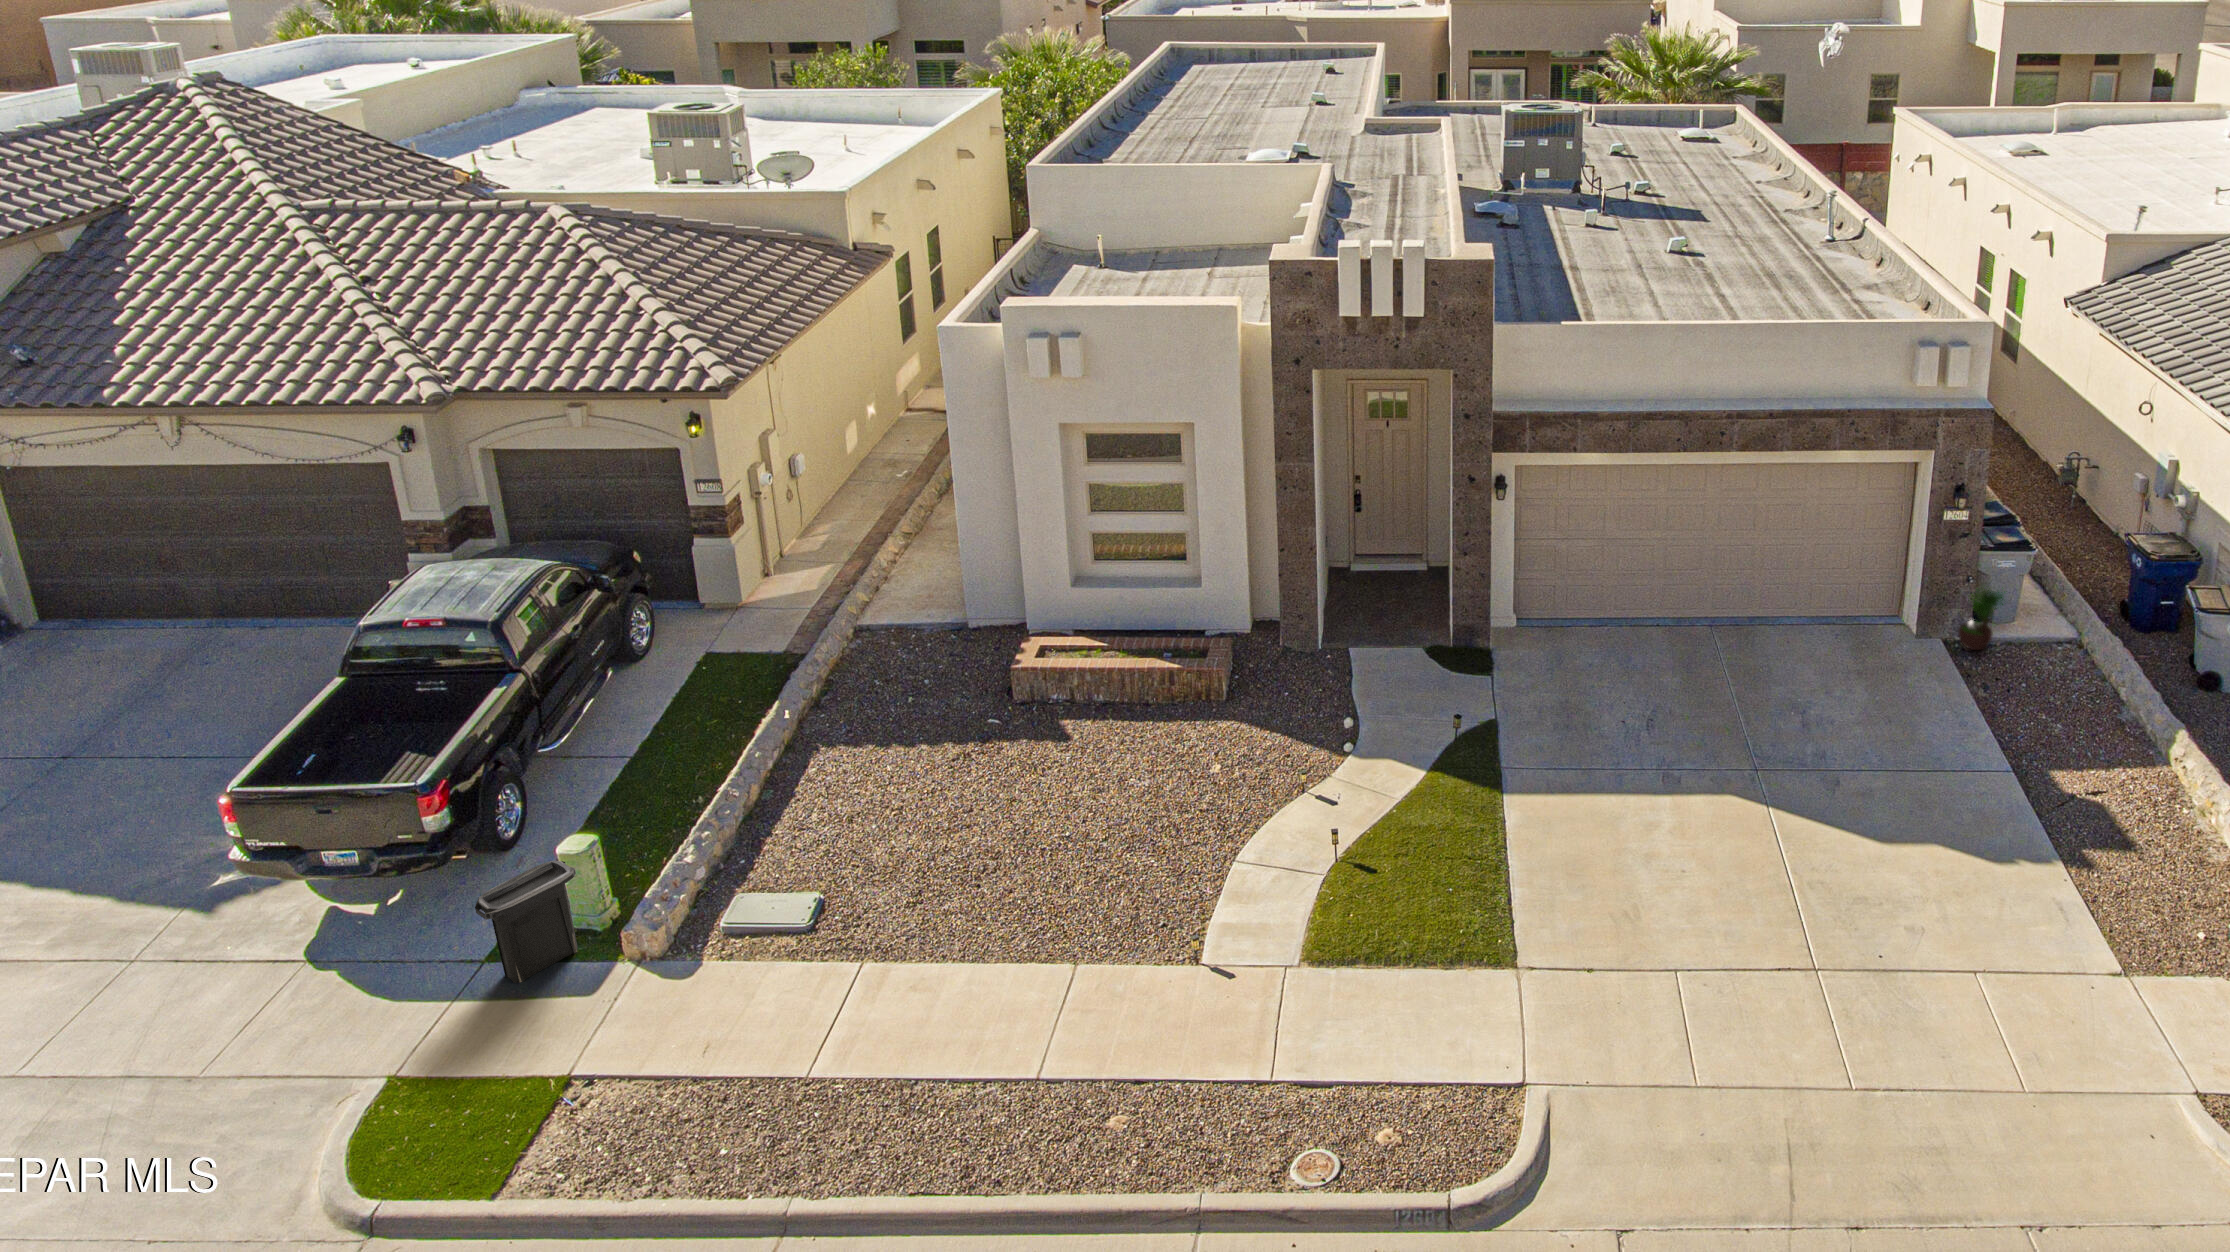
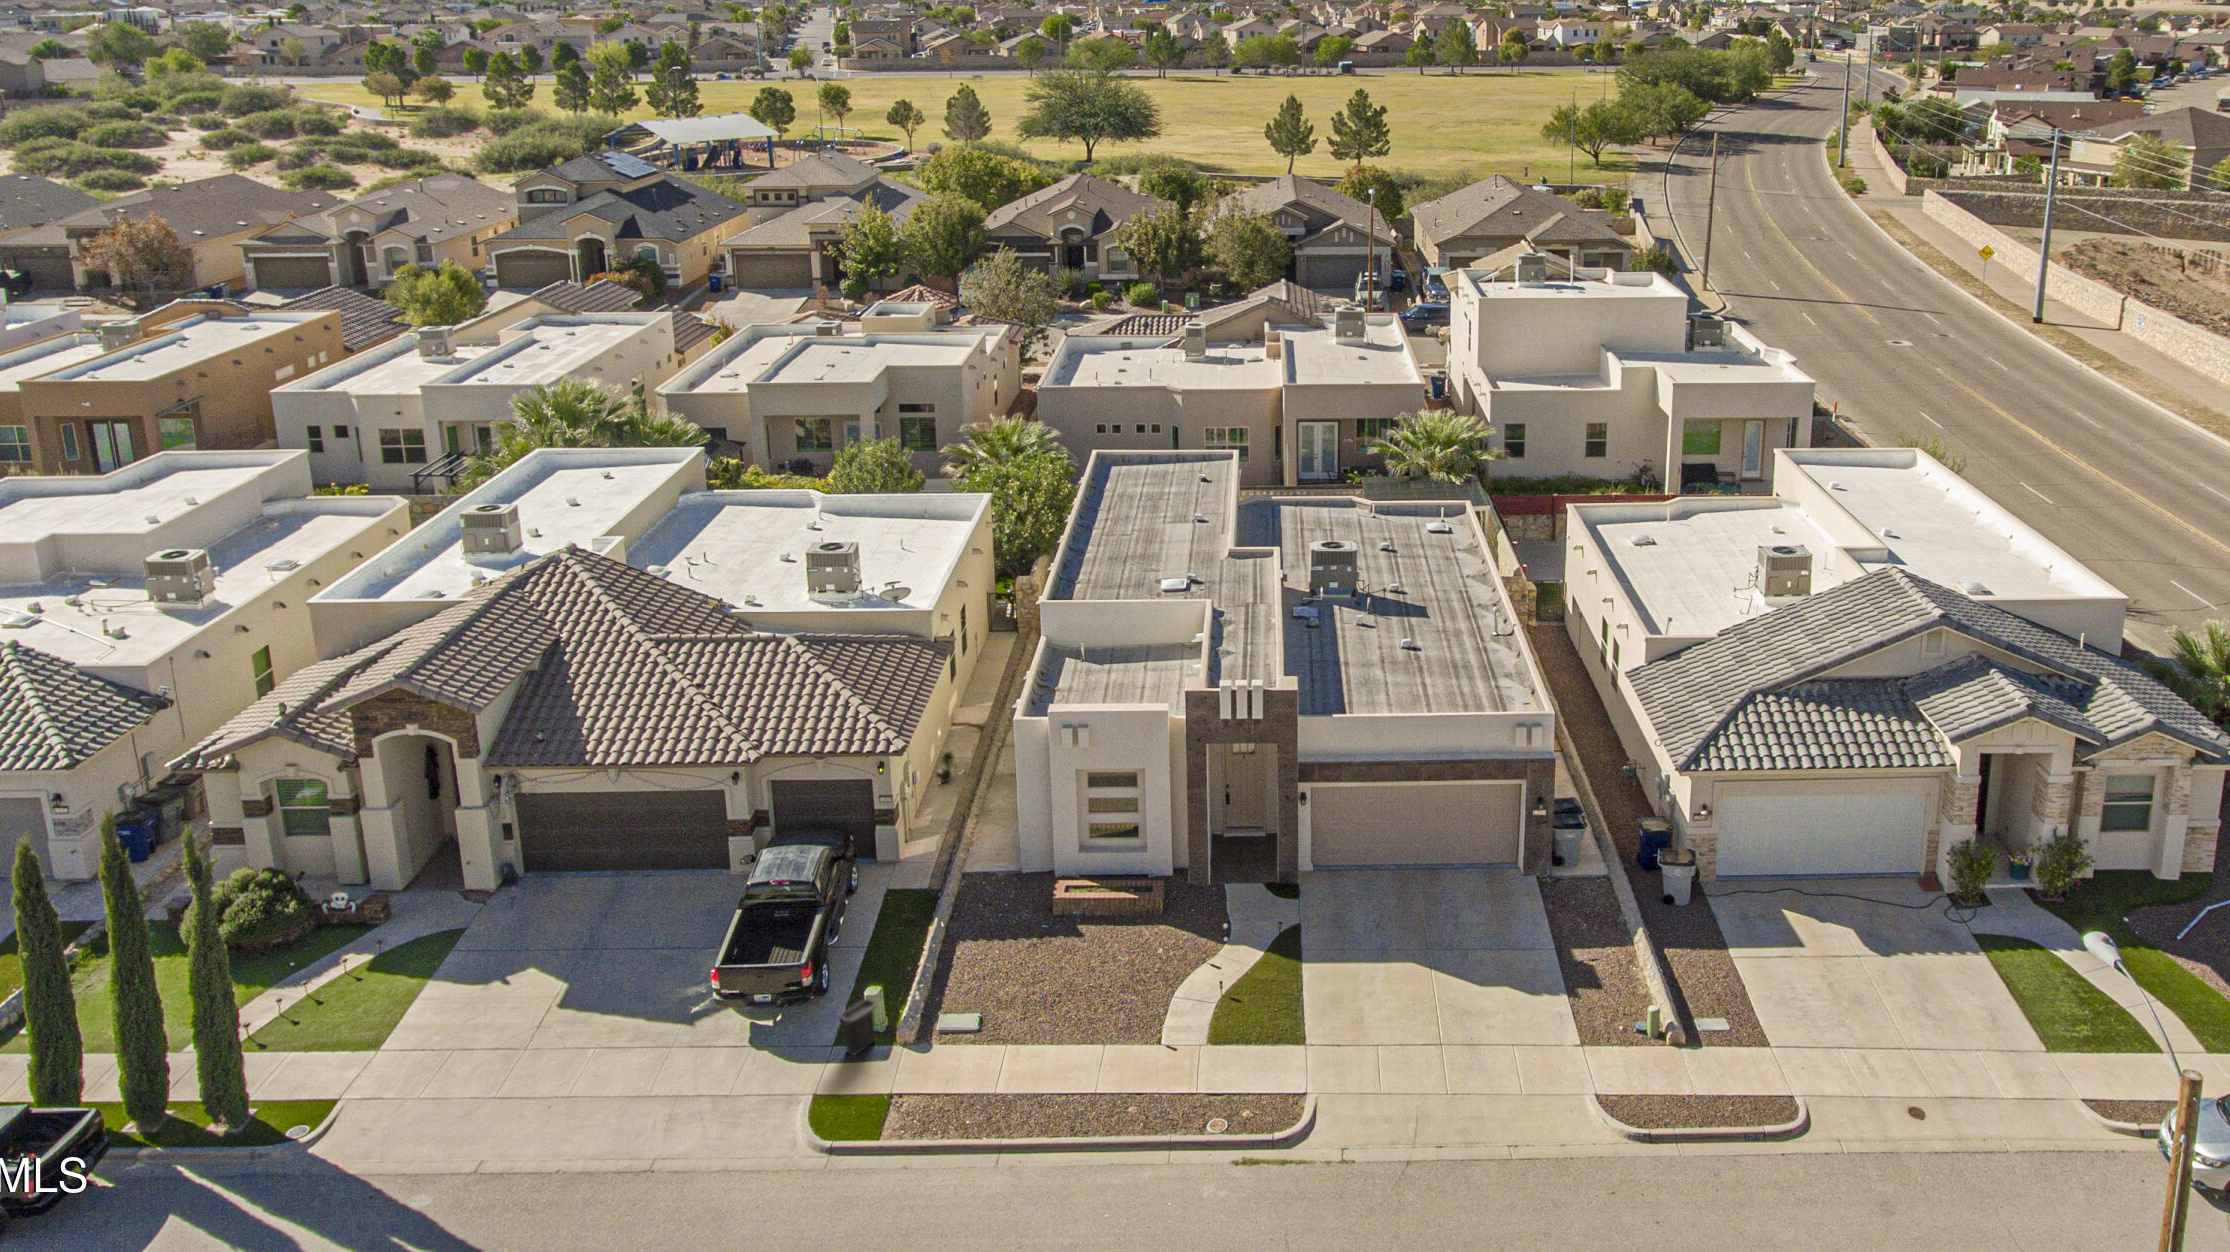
potted tree: present [1958,588,2005,650] -> present [936,752,953,783]

